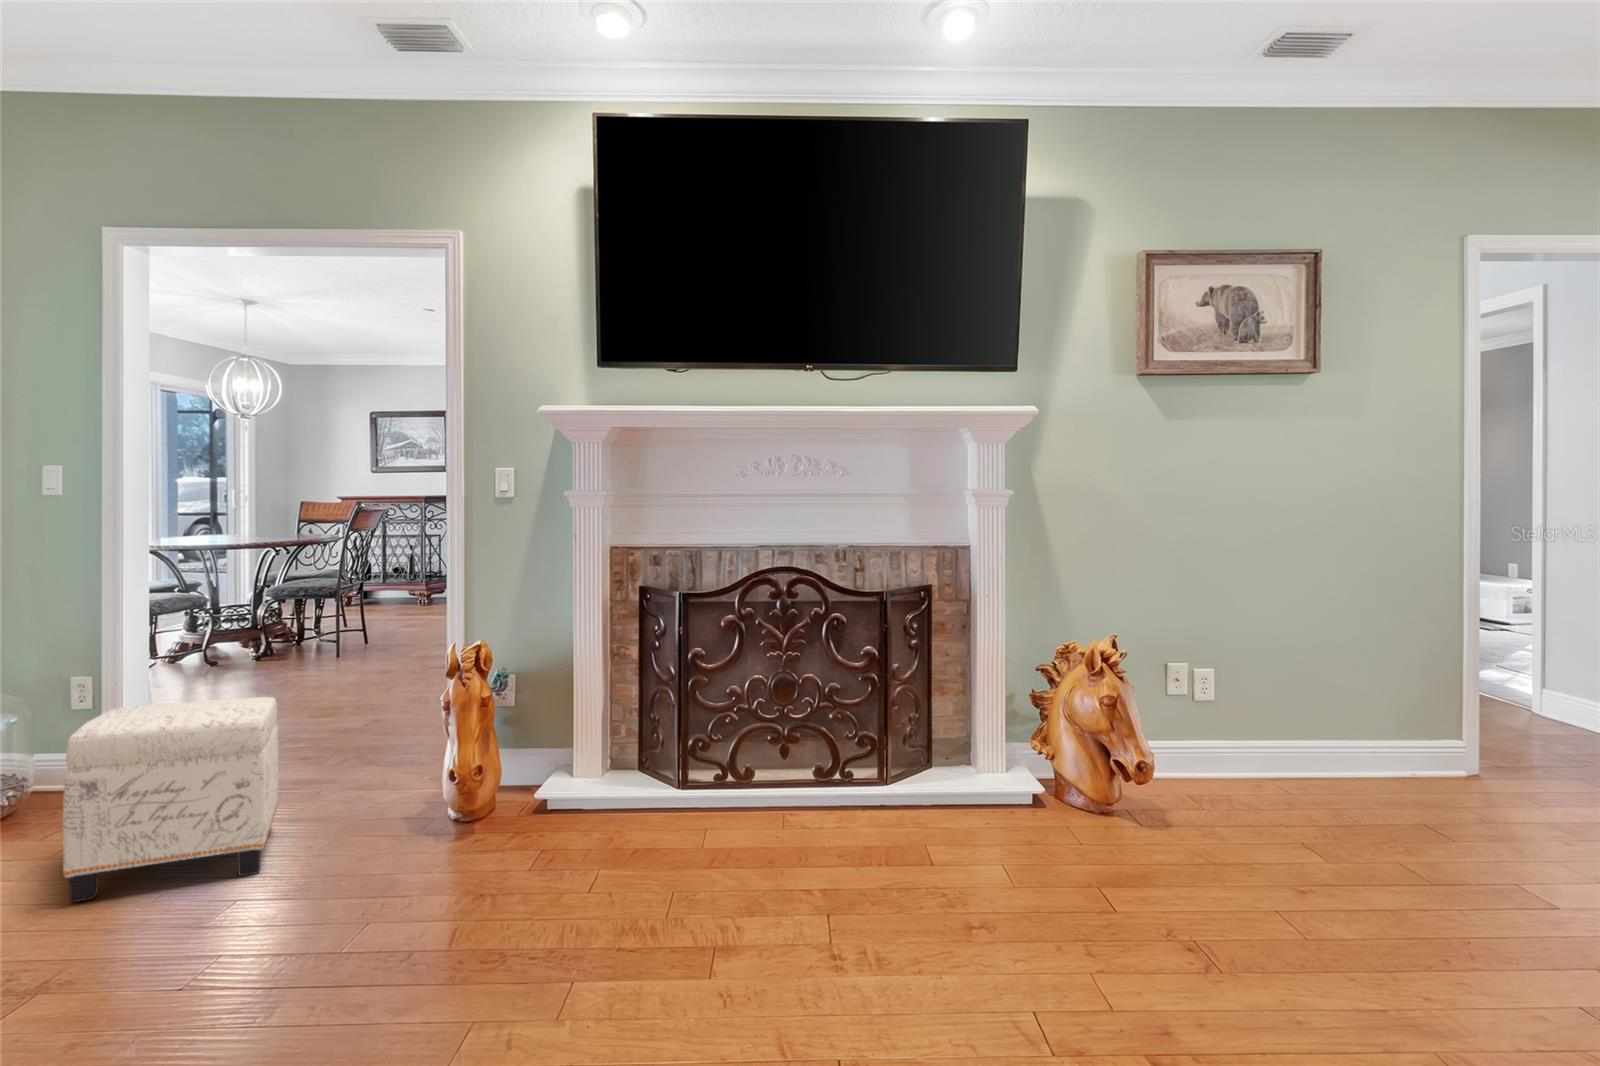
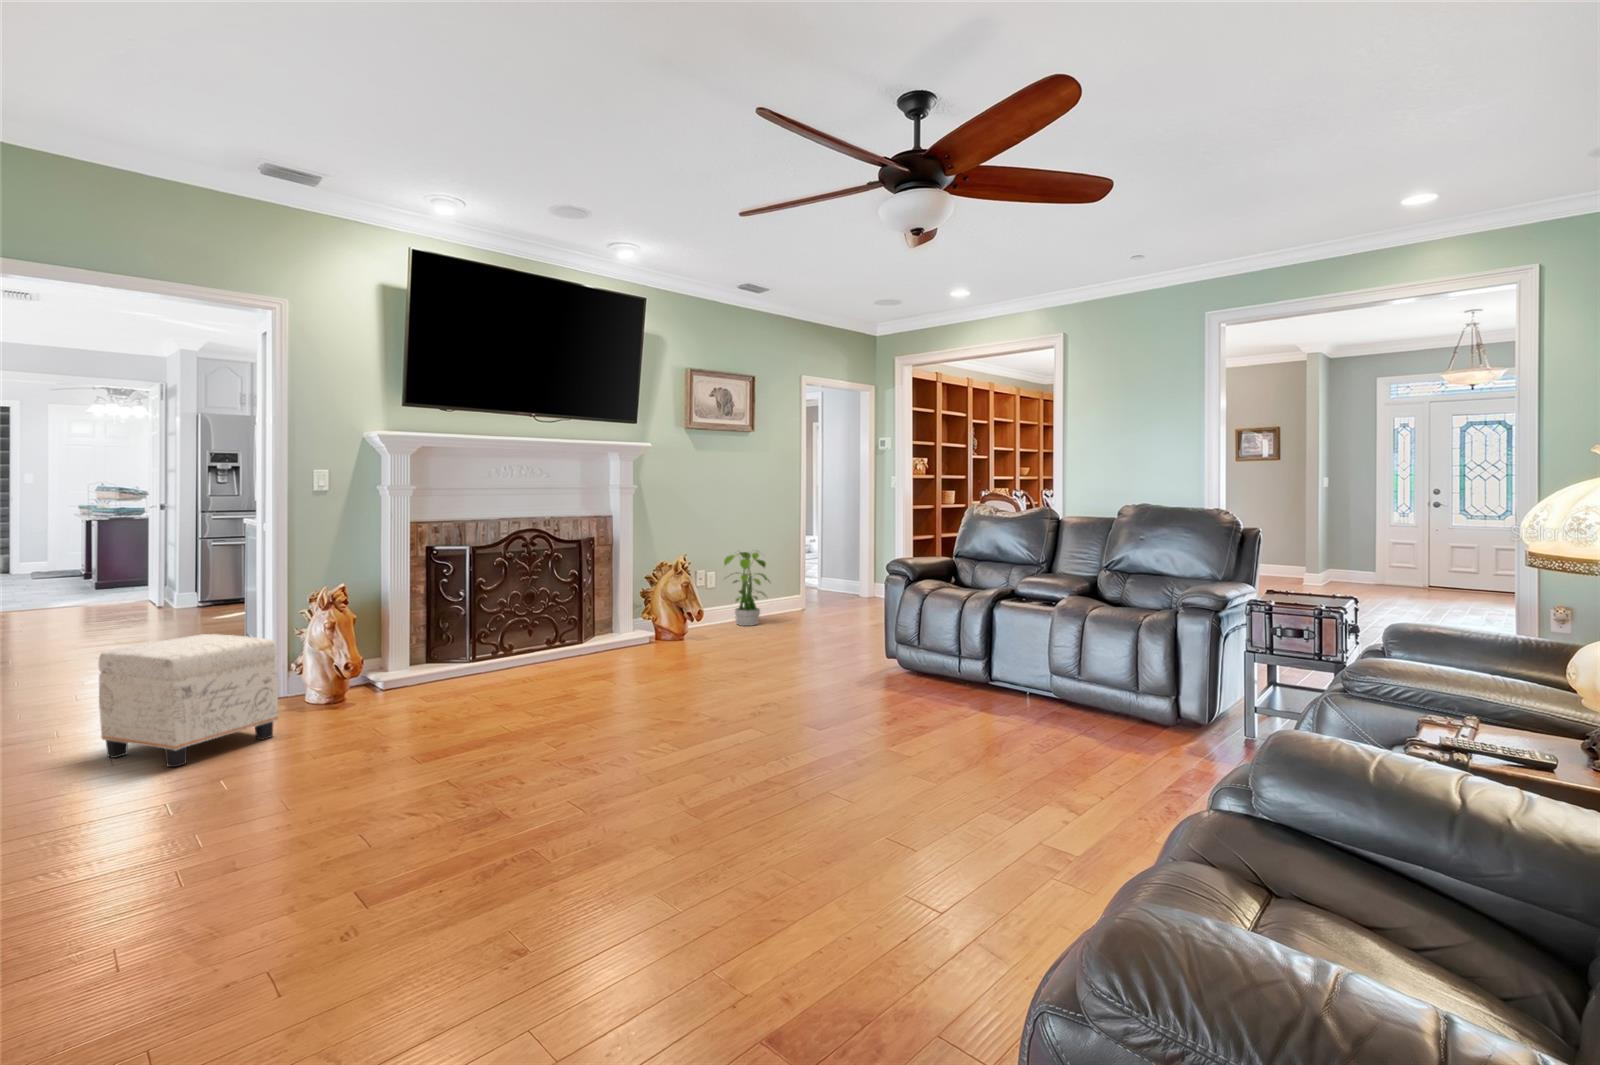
potted plant: none [1226,621,1350,794] -> present [724,552,769,626]

